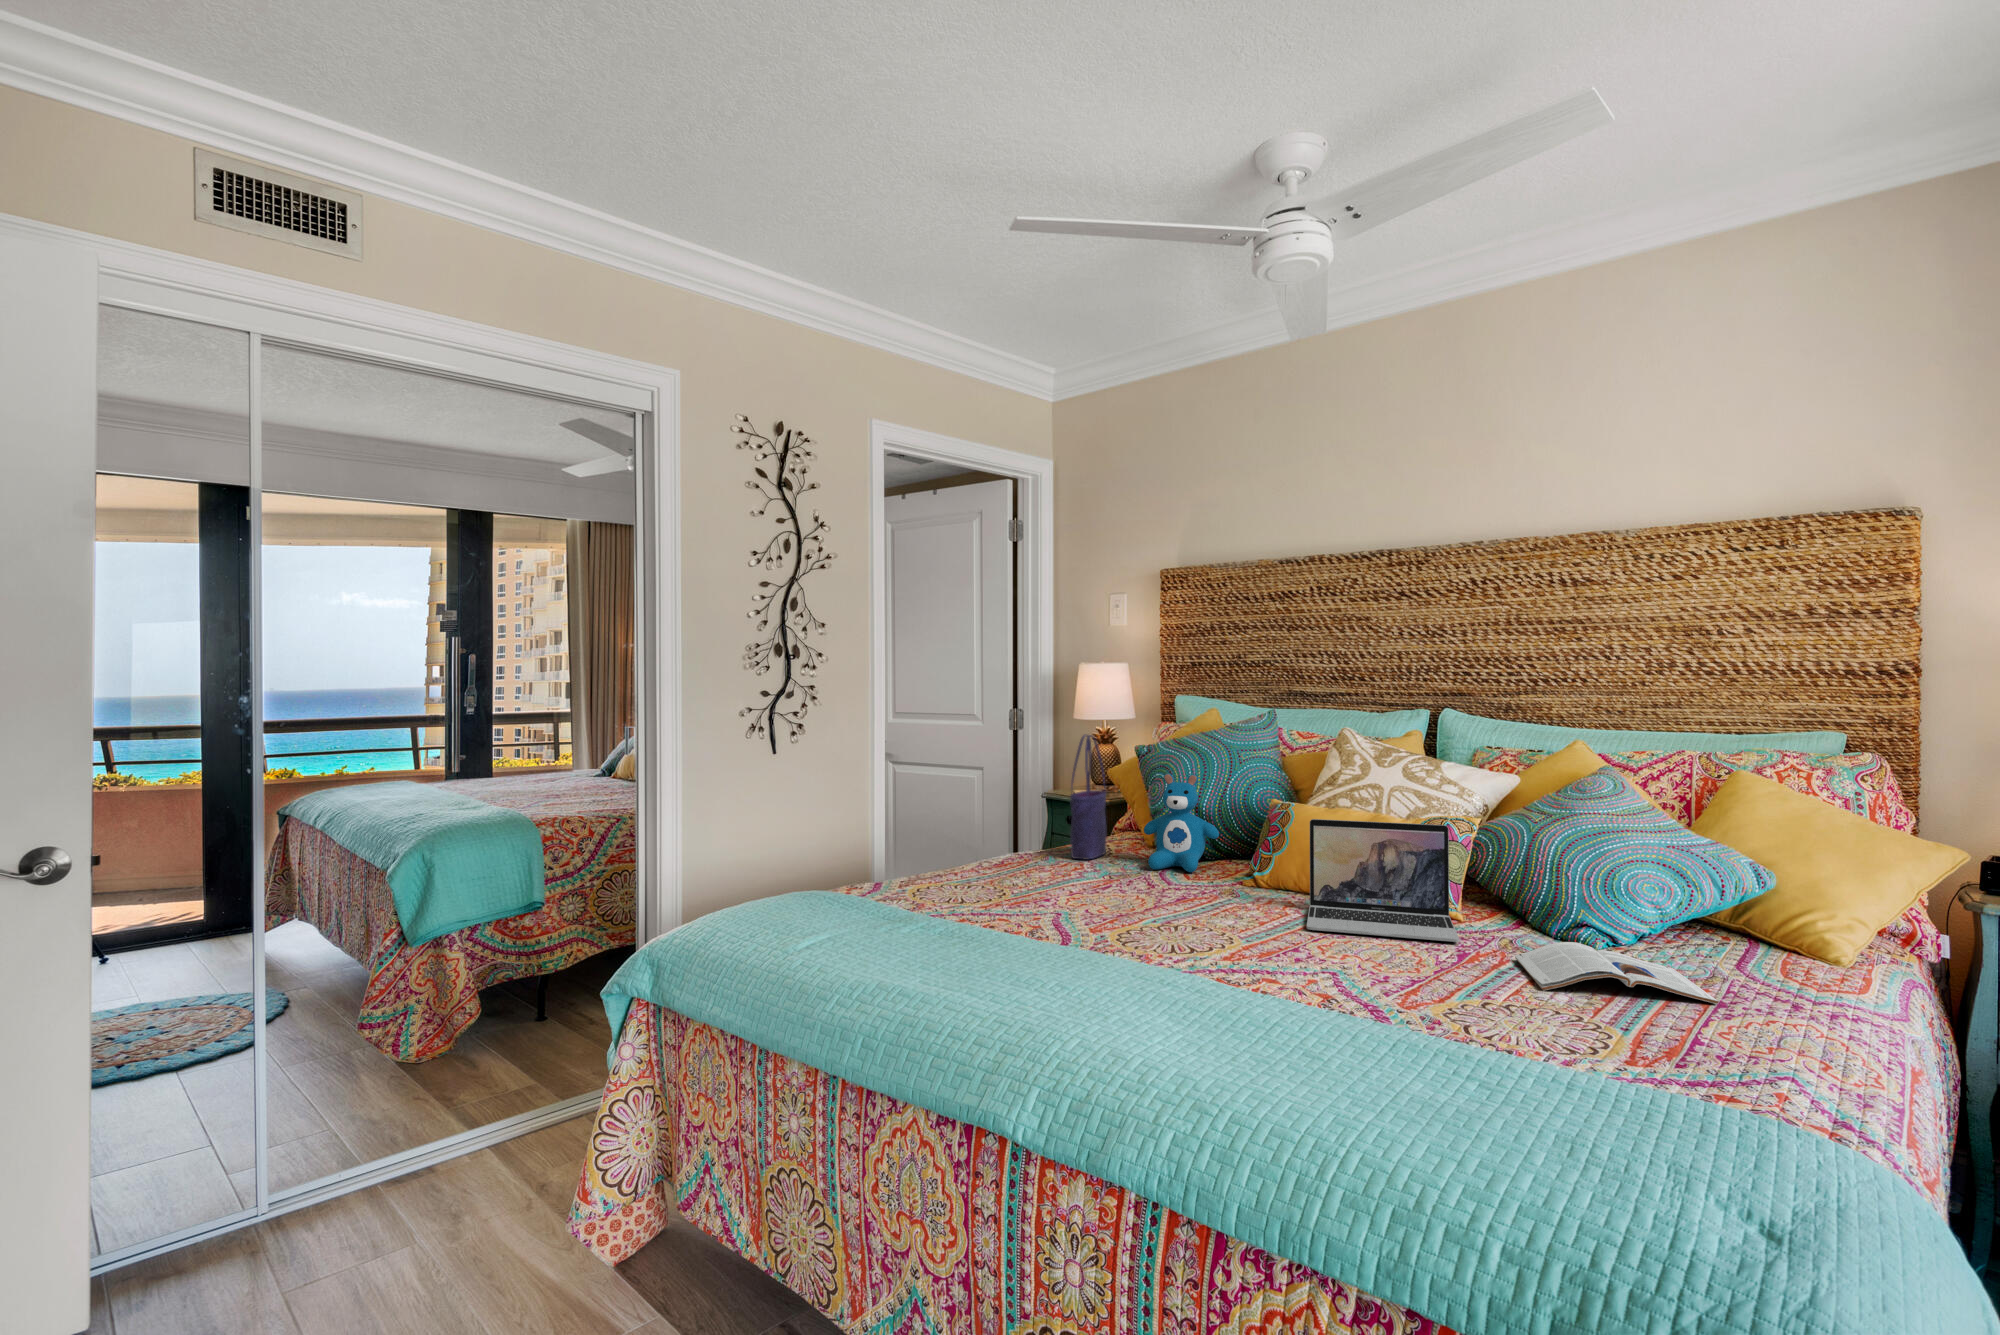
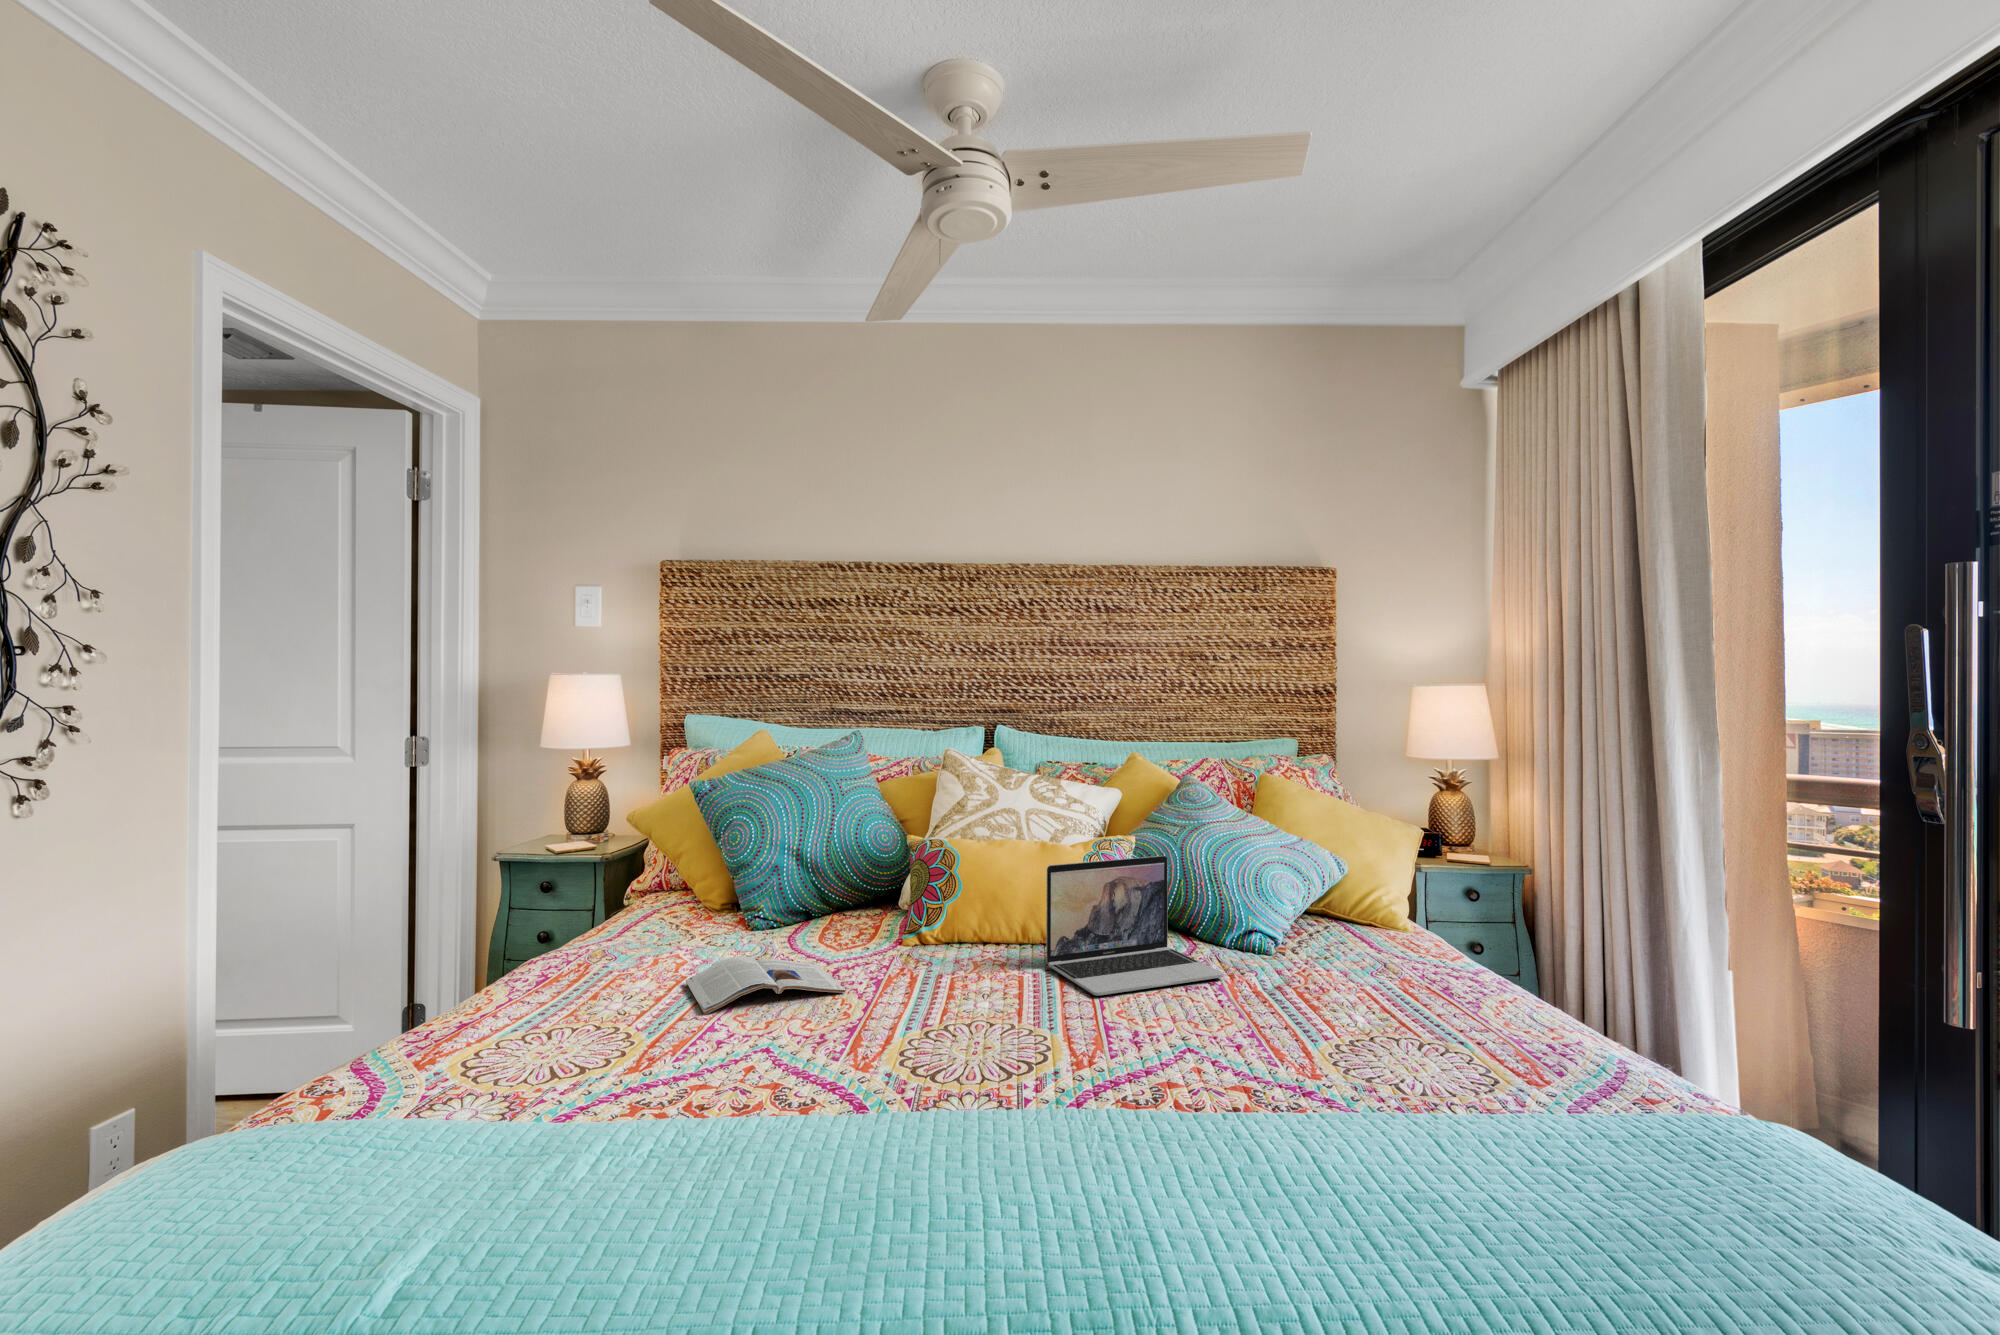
tote bag: present [1070,734,1106,860] -> none [672,779,710,950]
teddy bear: present [1144,773,1219,872] -> none [773,820,867,947]
magazine: present [1515,942,1719,1004] -> present [686,956,846,1015]

